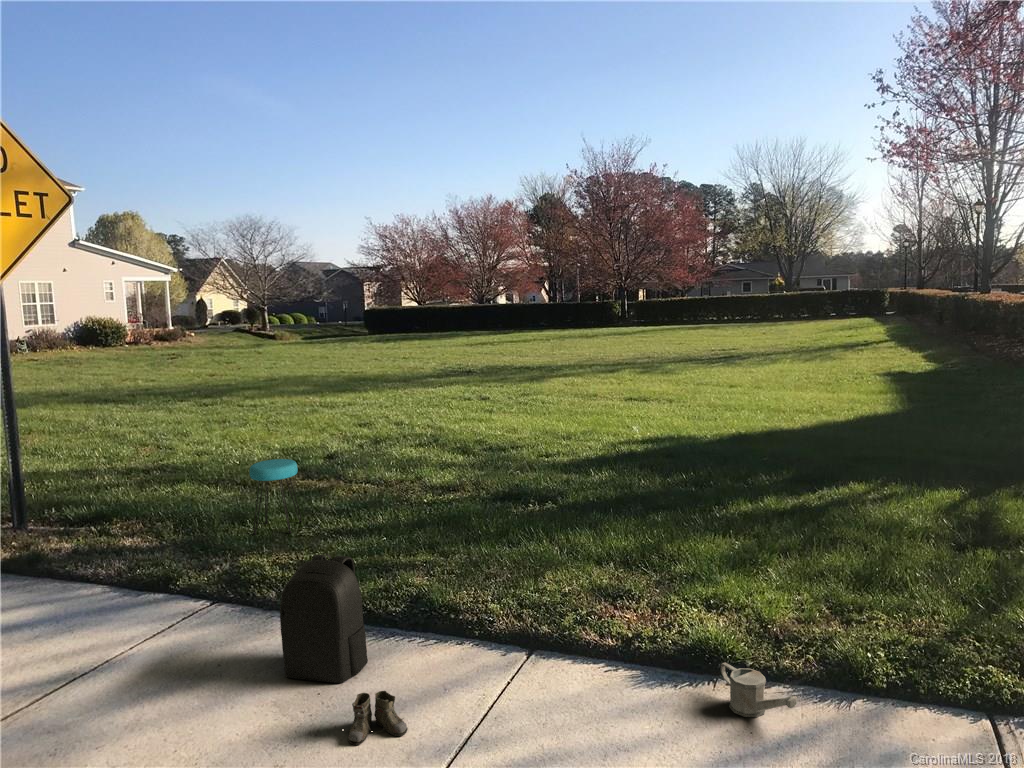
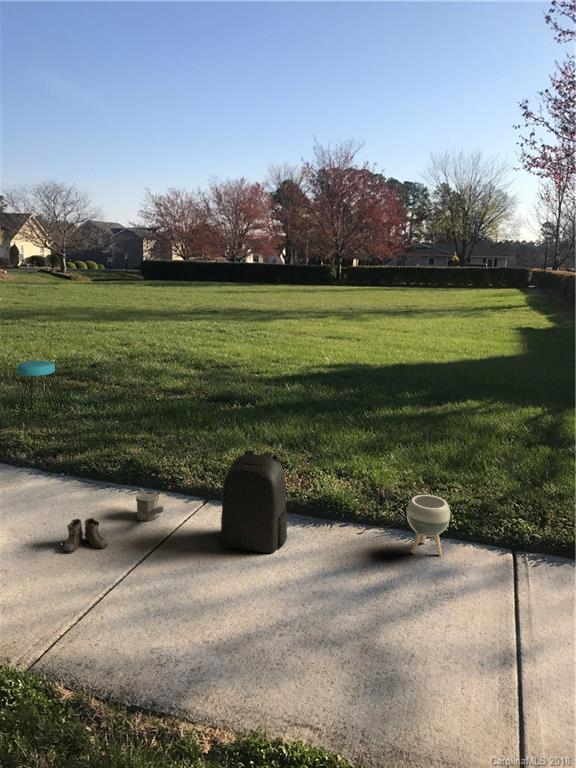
backpack: present [280,553,368,683] -> present [220,450,287,553]
planter: none [833,639,900,729] -> present [407,495,450,555]
watering can: present [721,662,797,717] -> present [136,488,164,521]

